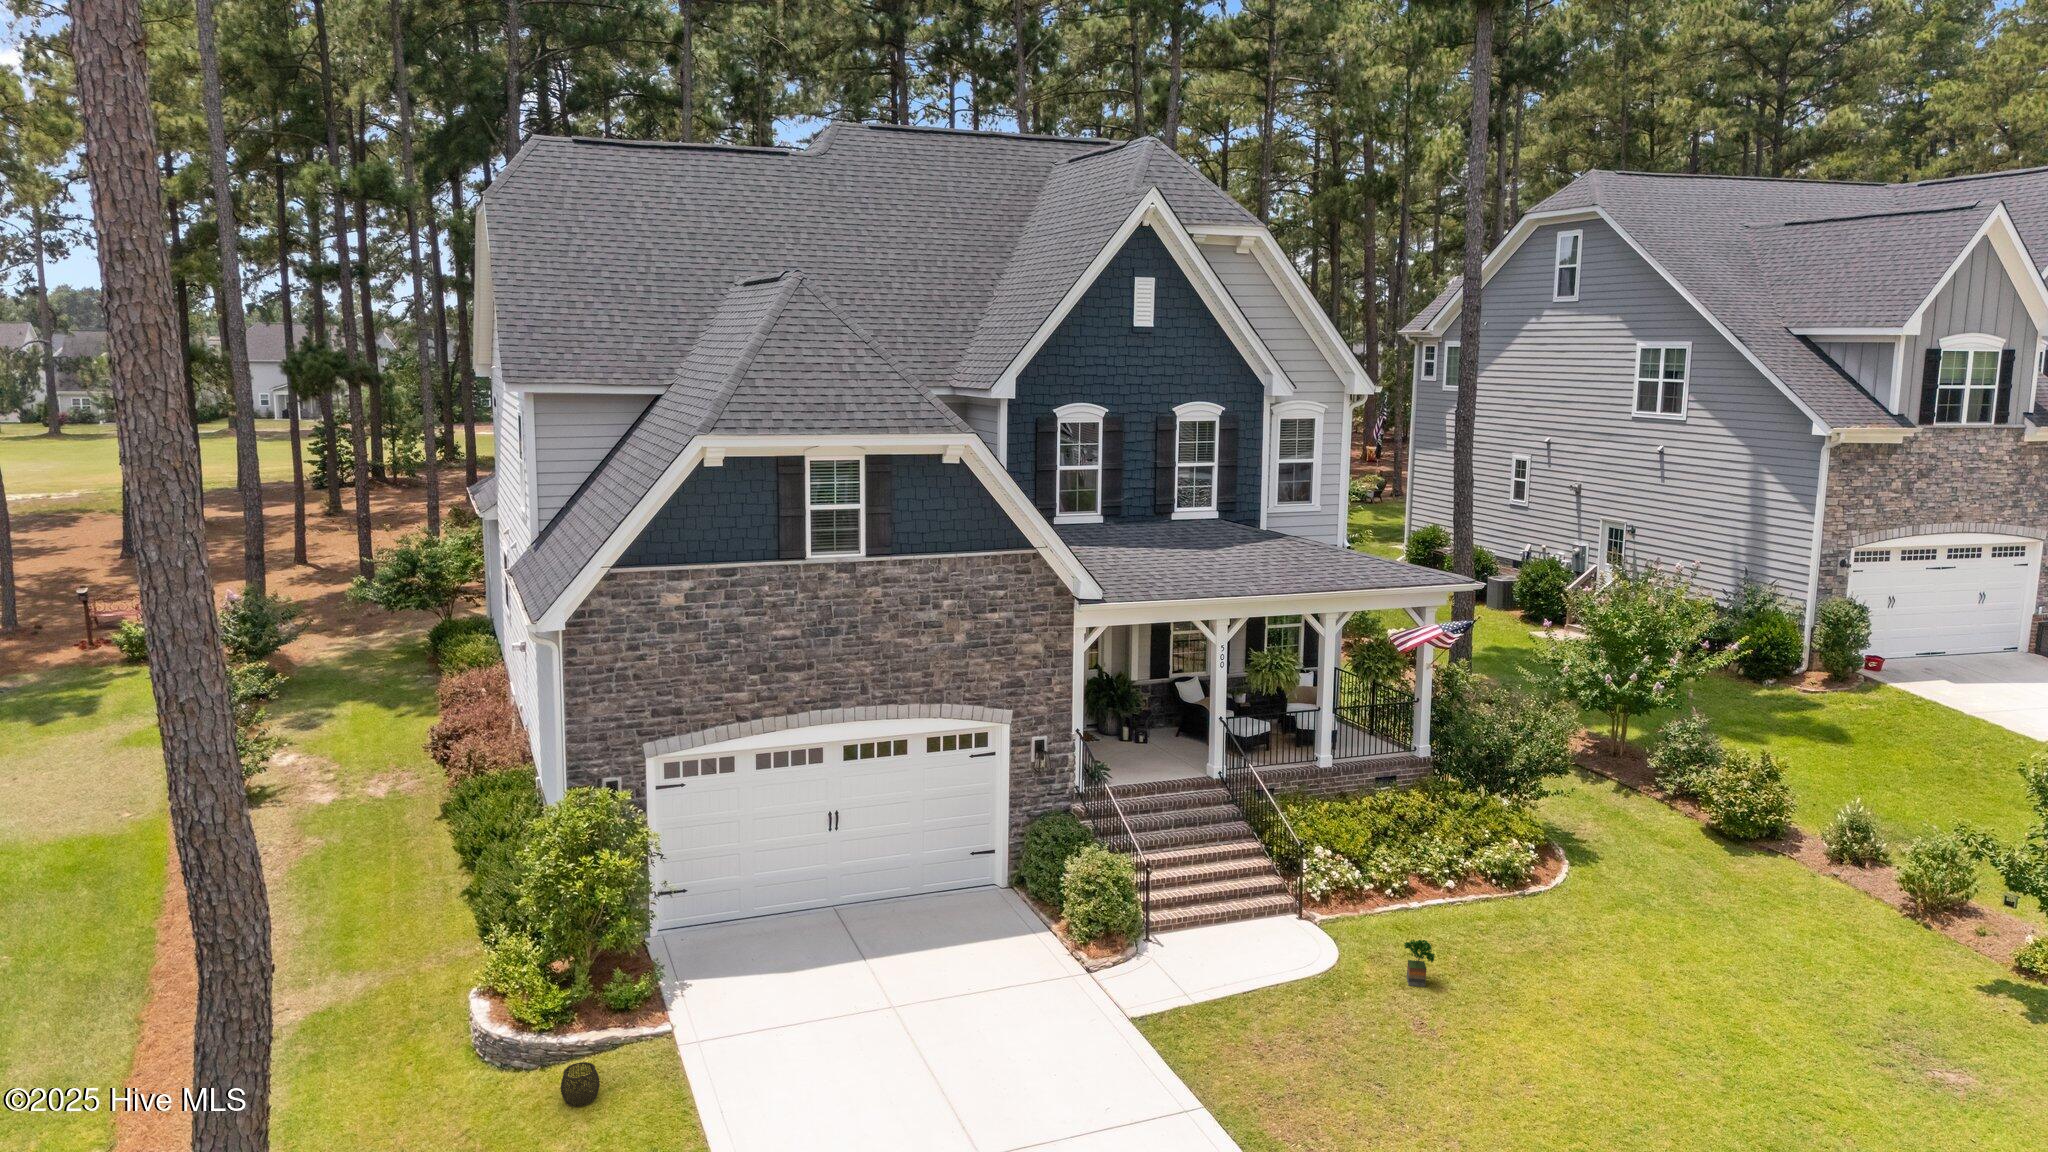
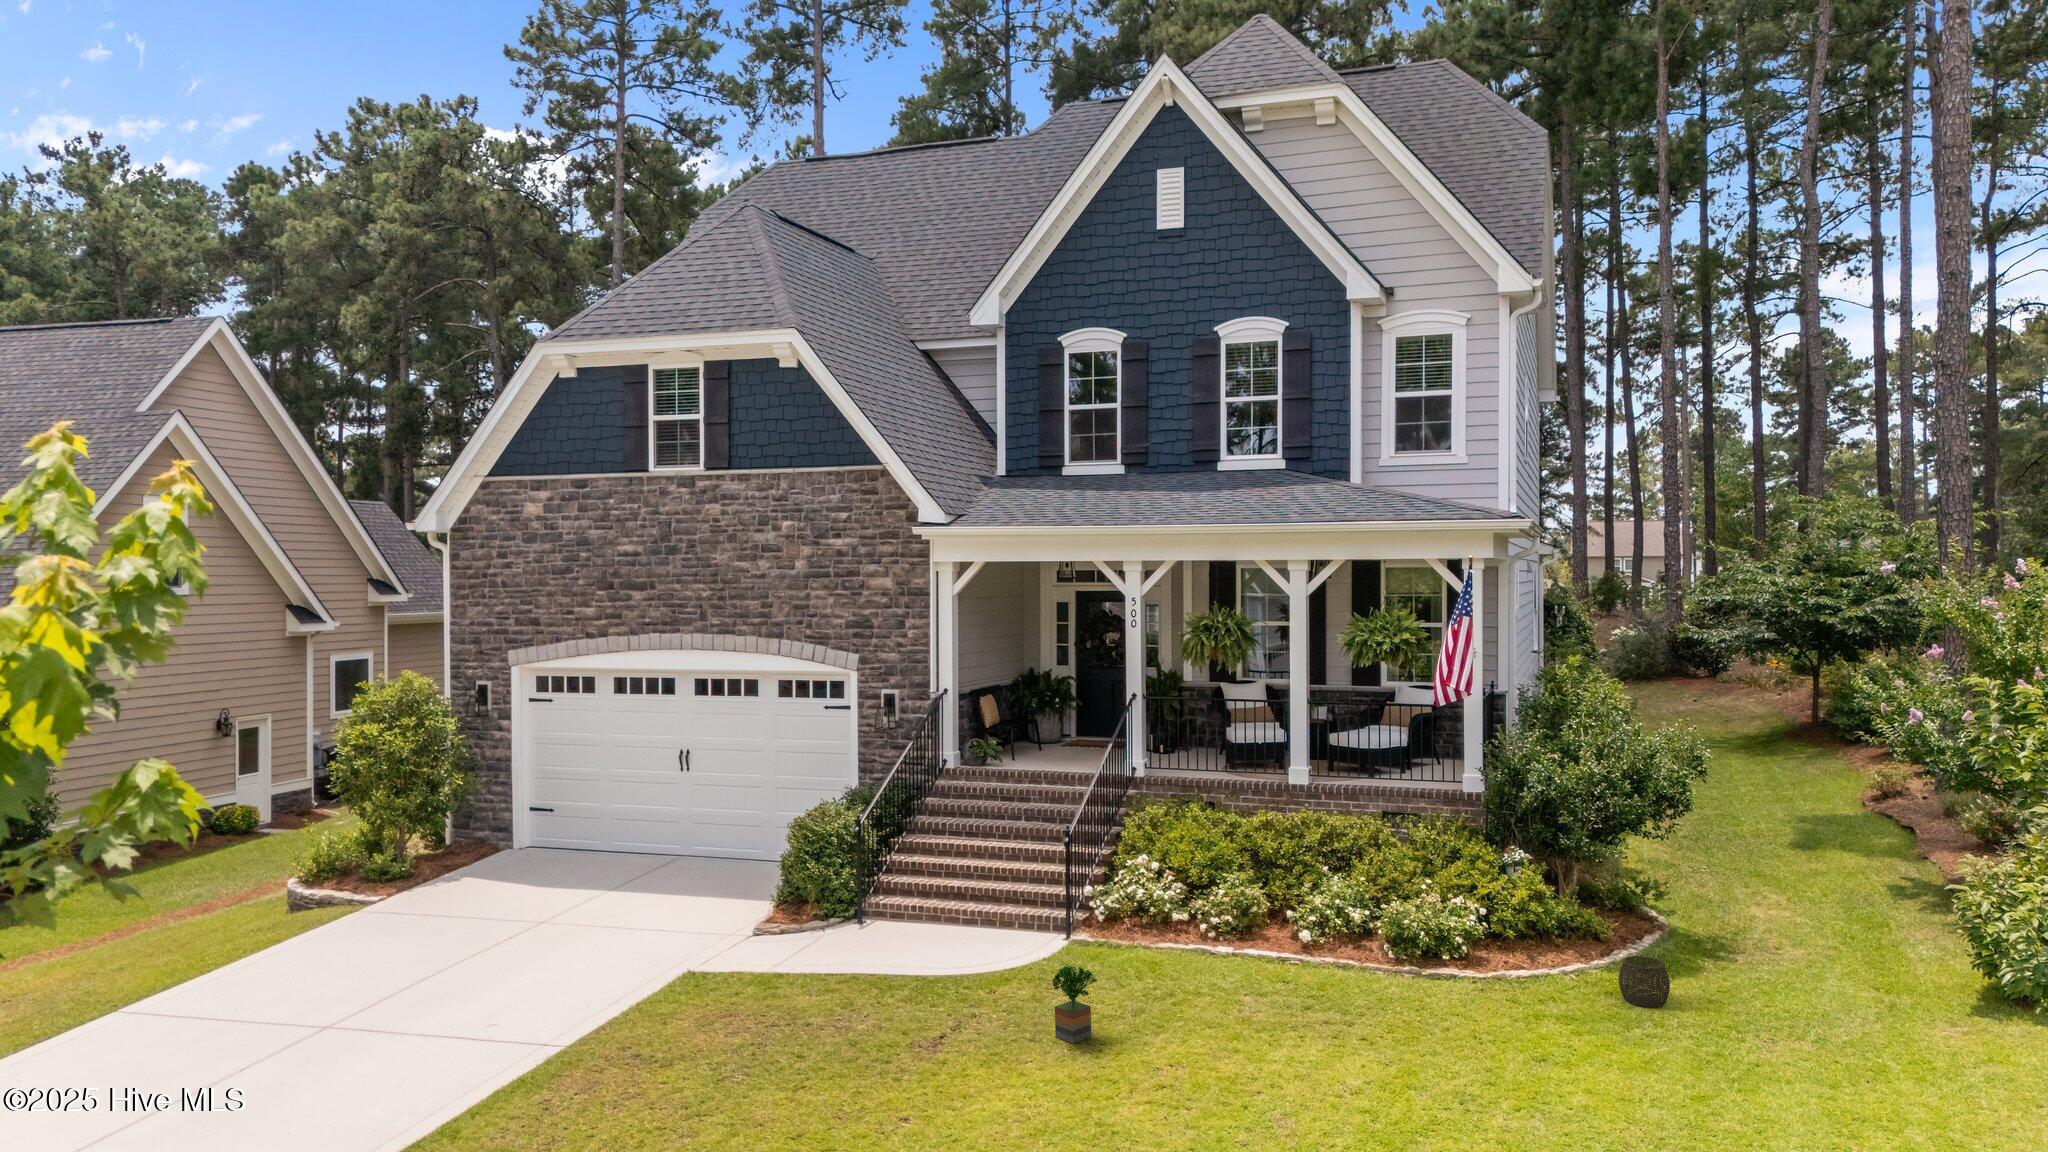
woven basket: present [561,1062,600,1107] -> present [1619,956,1670,1007]

